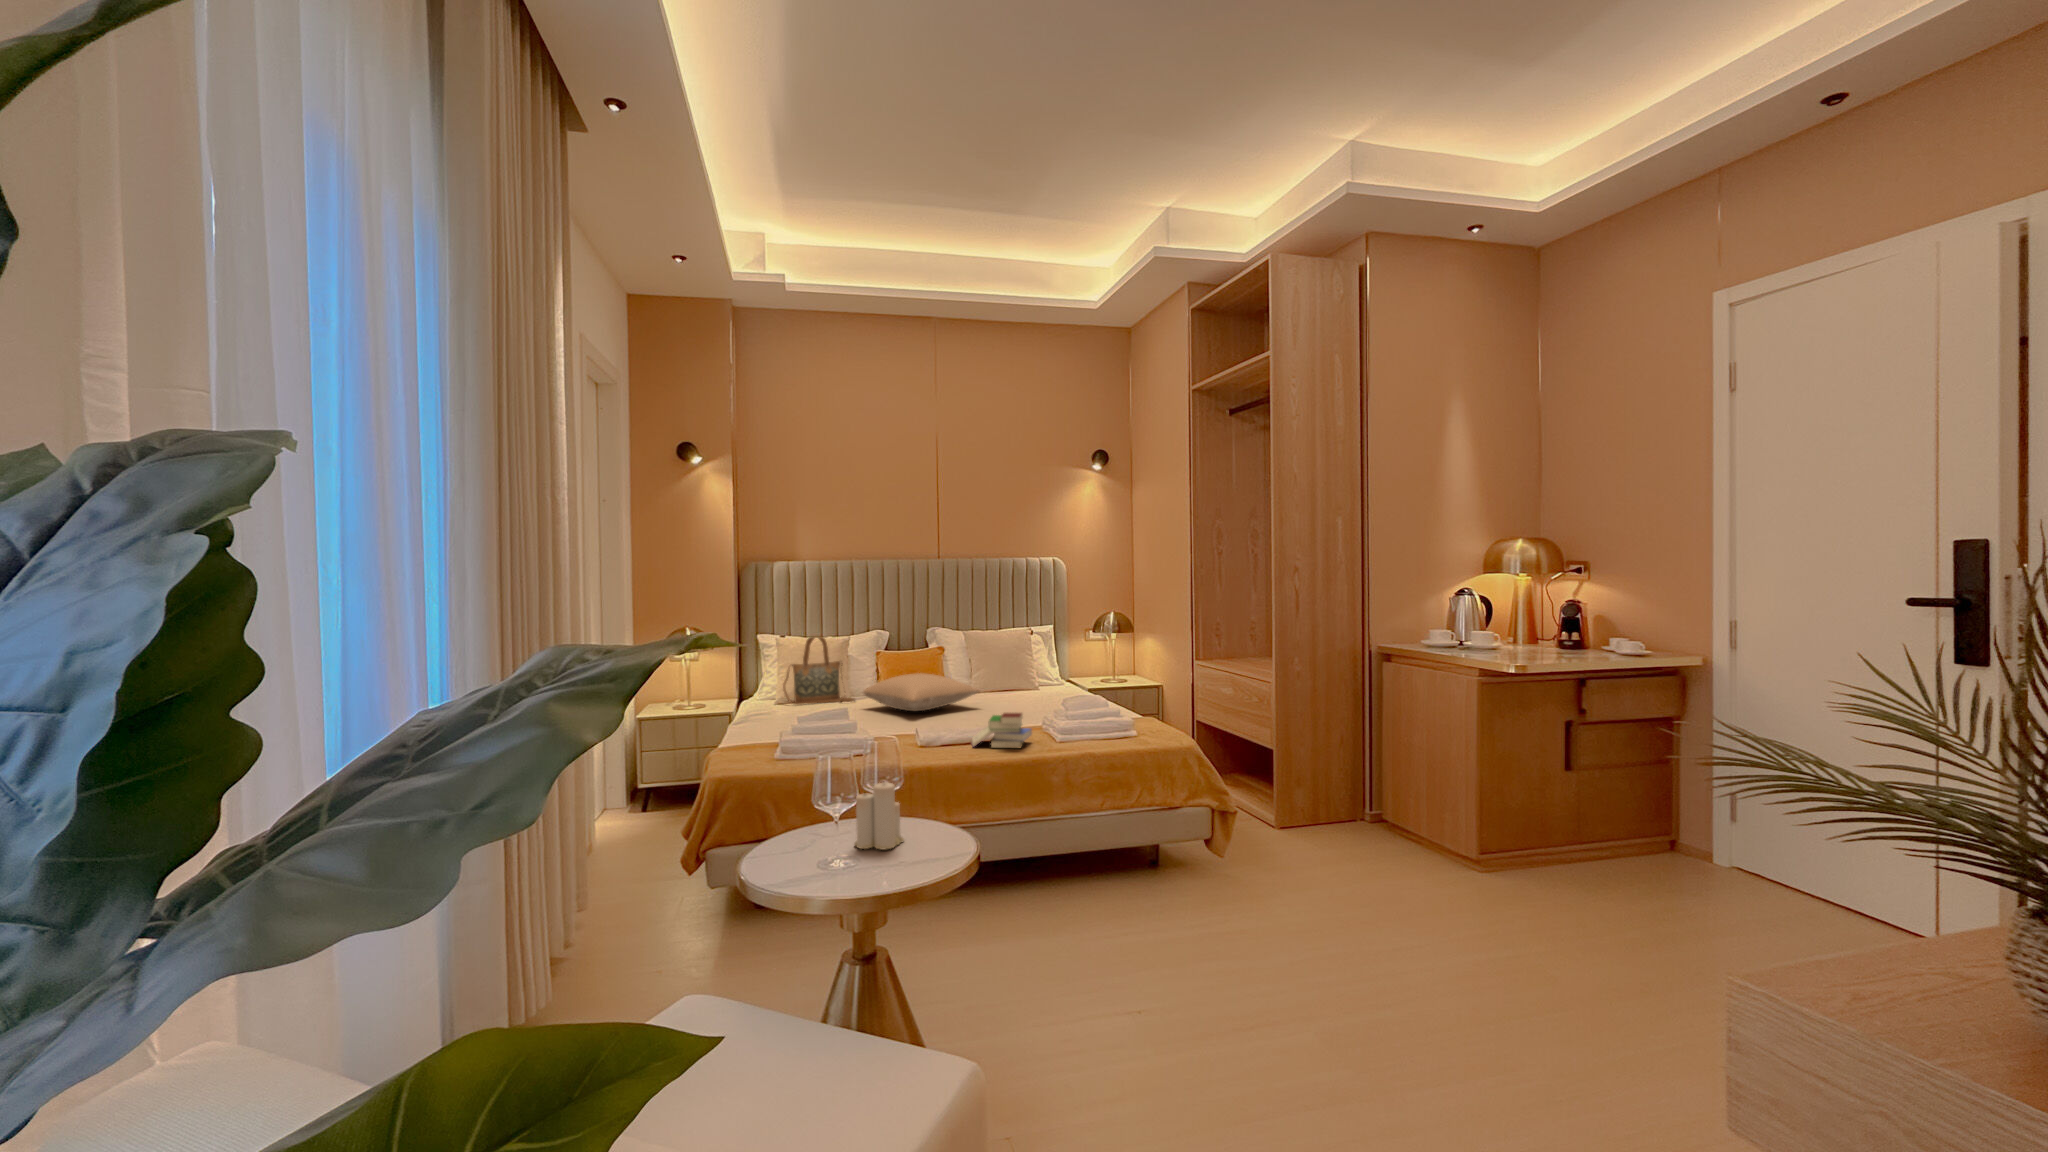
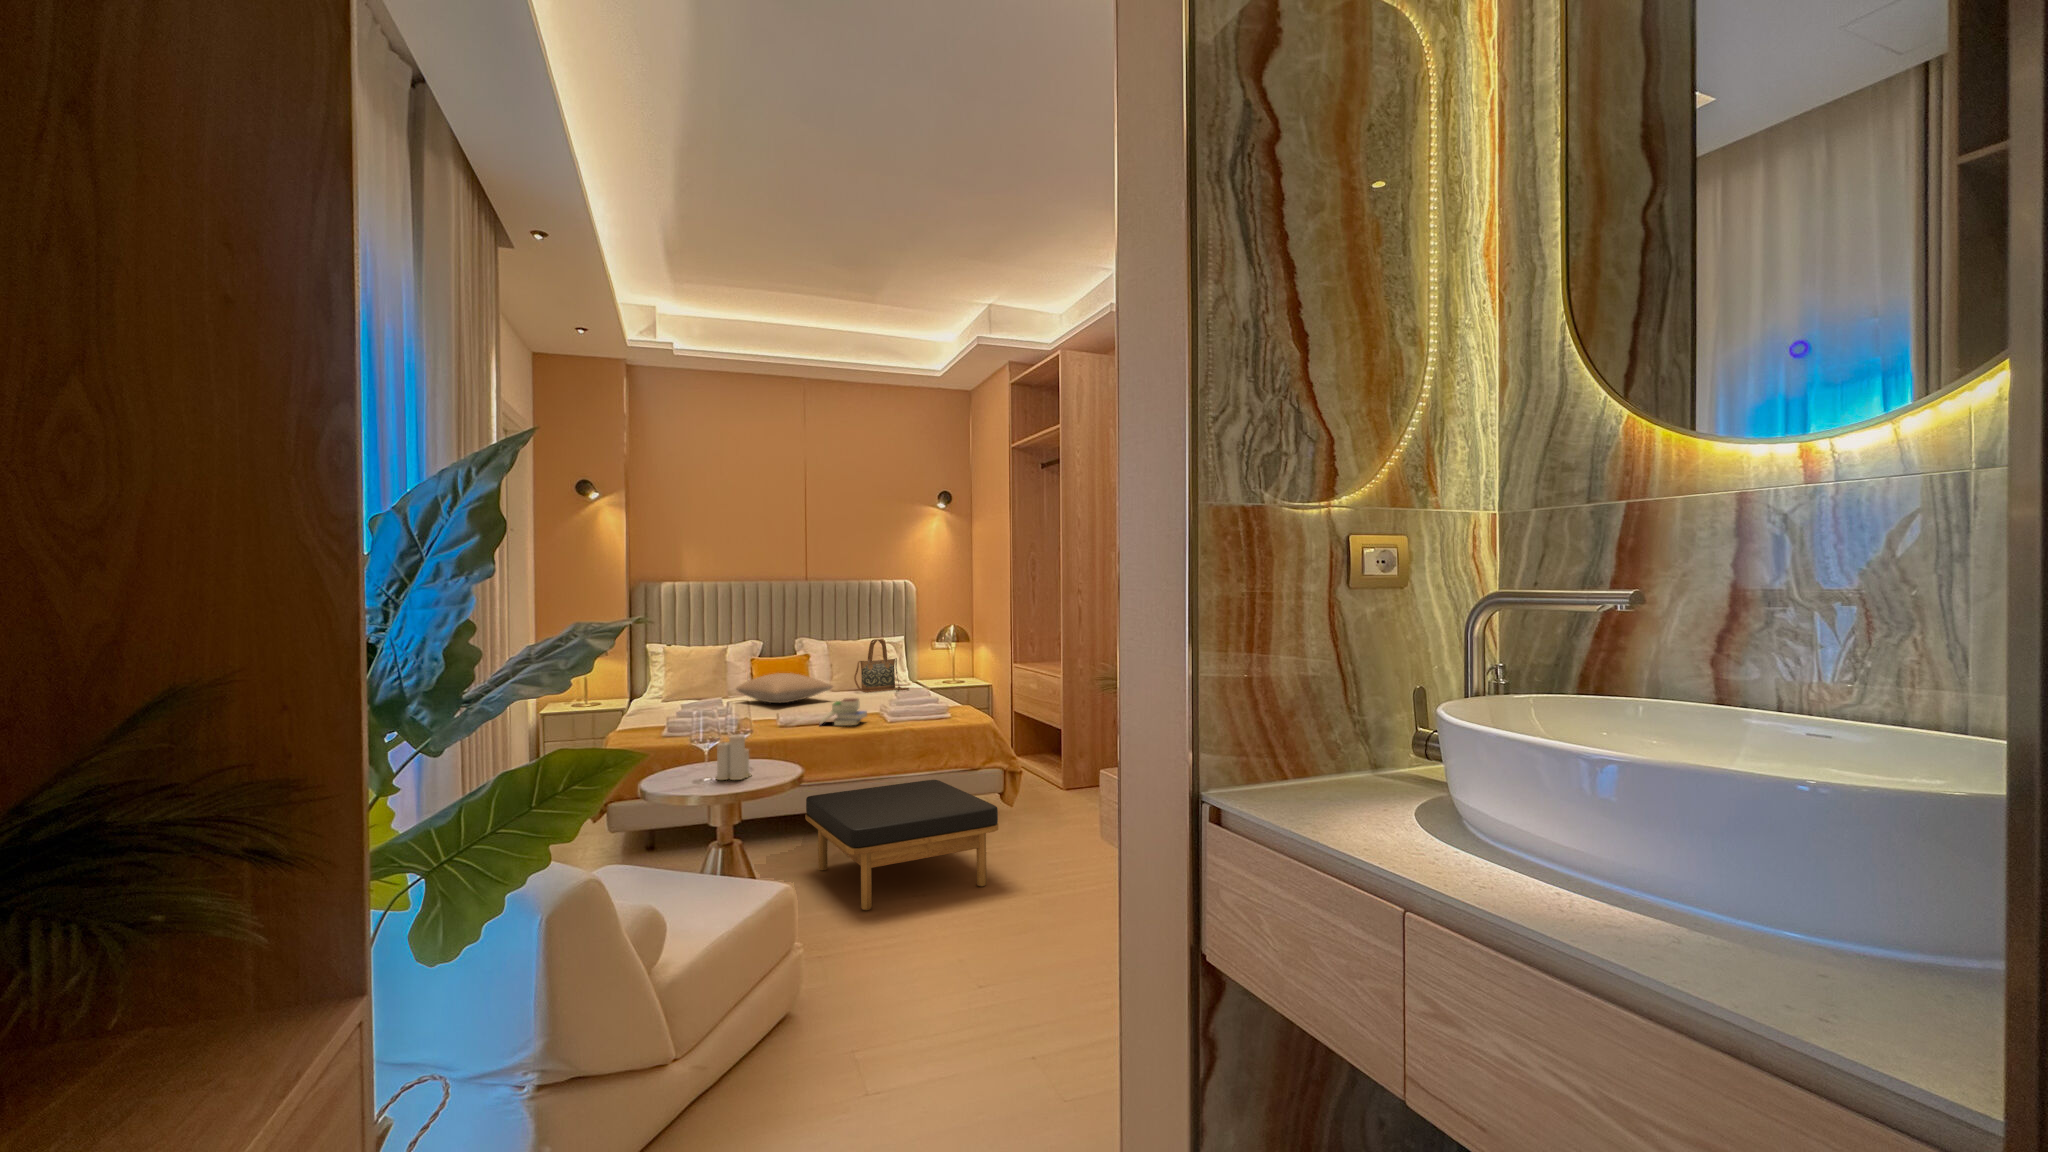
handbag: present [783,636,855,705] -> present [854,639,909,693]
ottoman: none [967,828,1244,1037] -> present [805,780,998,910]

